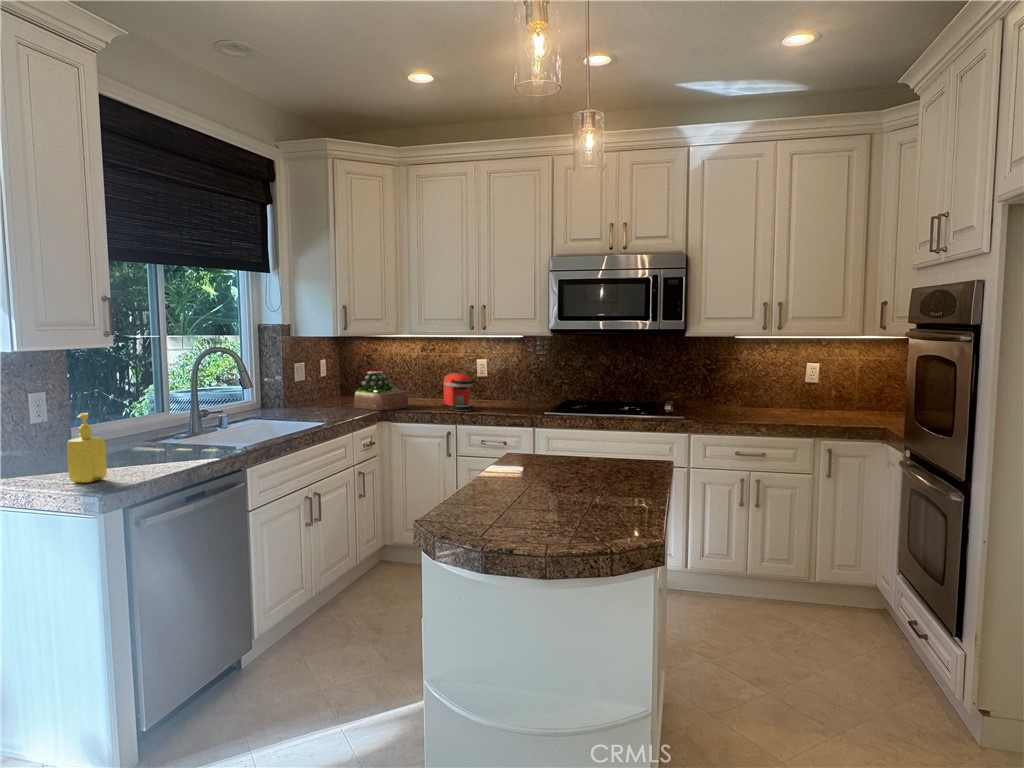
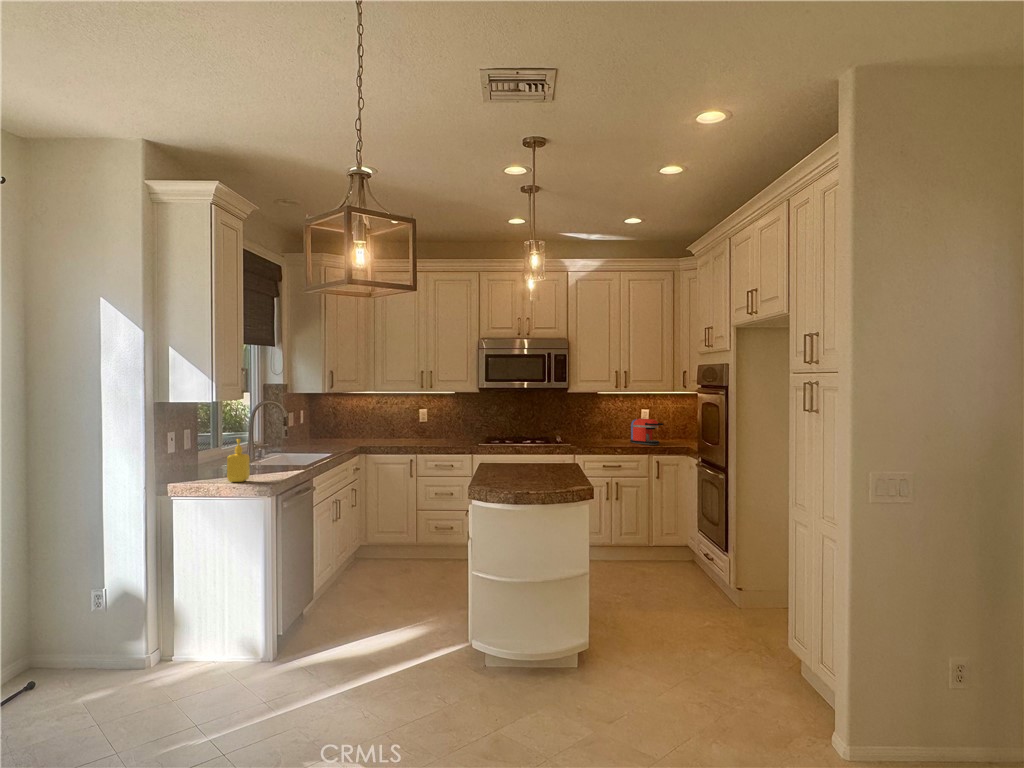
succulent plant: present [354,369,409,410] -> none [338,416,378,446]
coffee maker: present [443,373,476,411] -> present [630,418,663,445]

